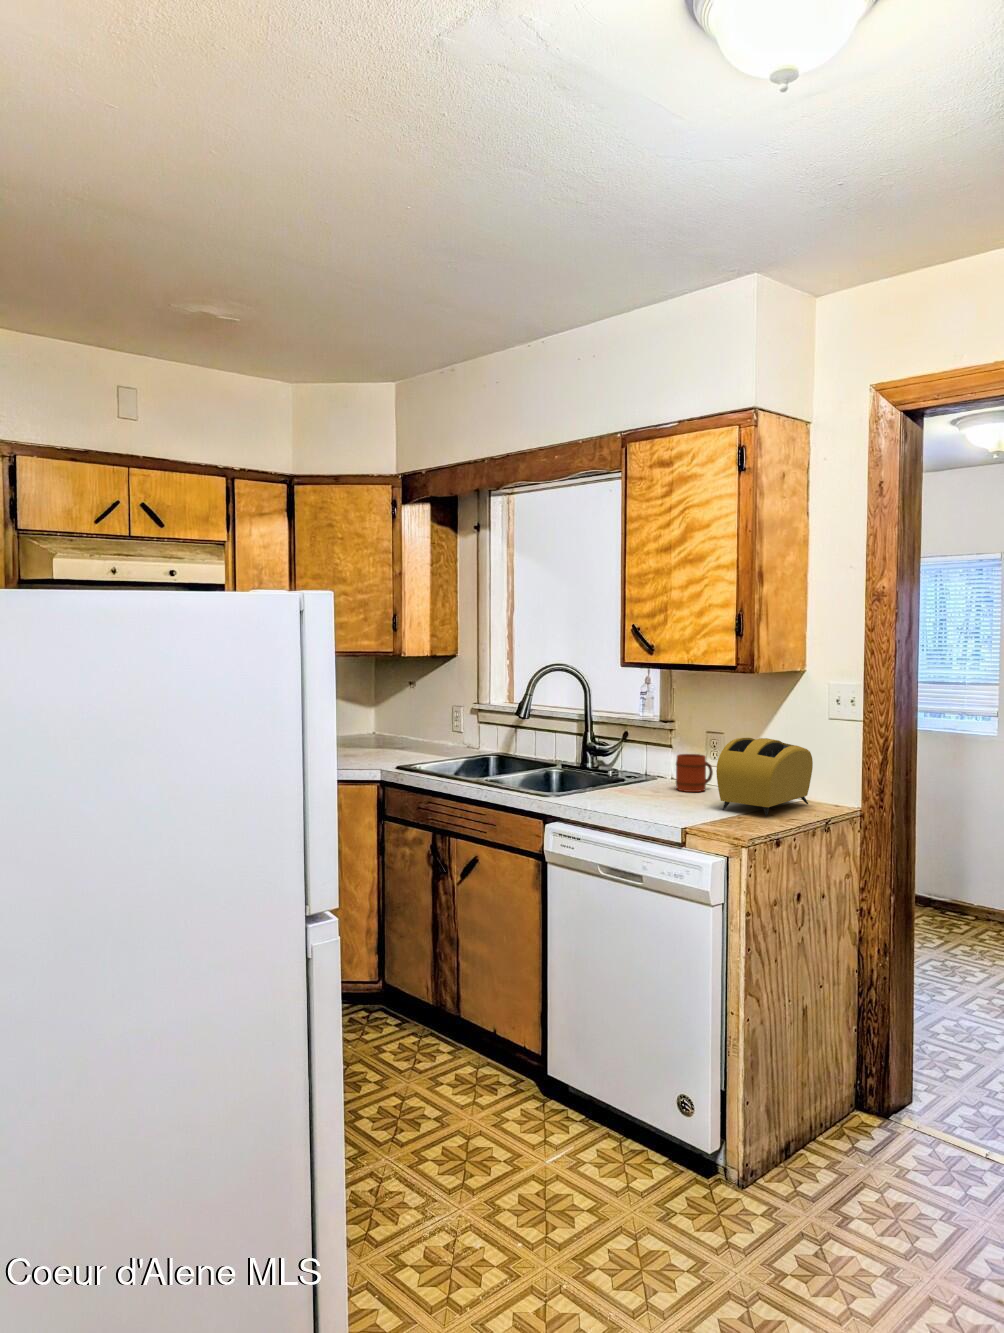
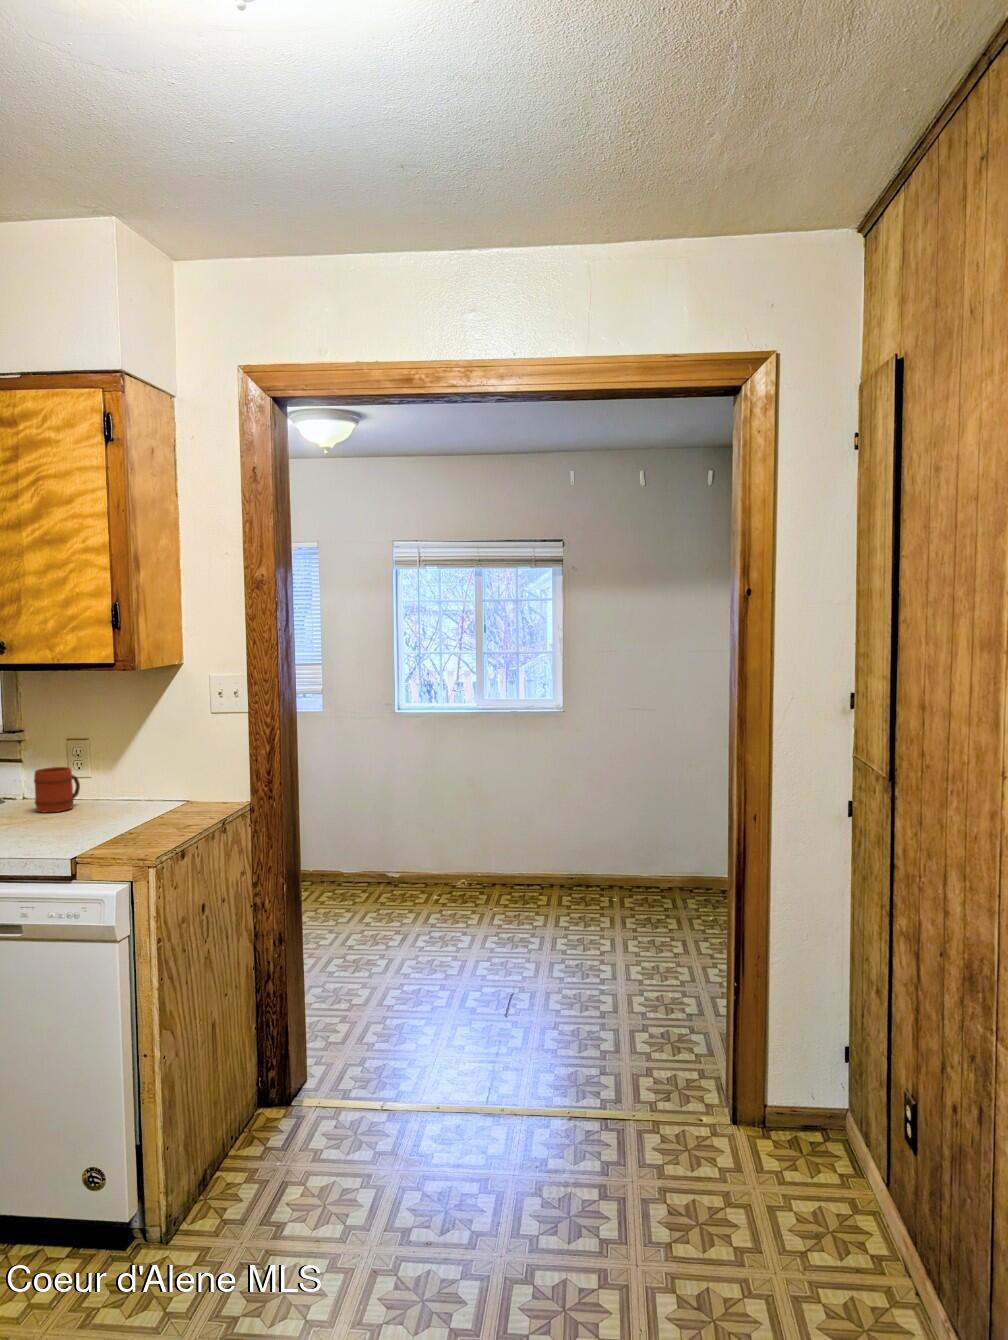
toaster: present [716,738,813,816] -> none [96,741,199,828]

